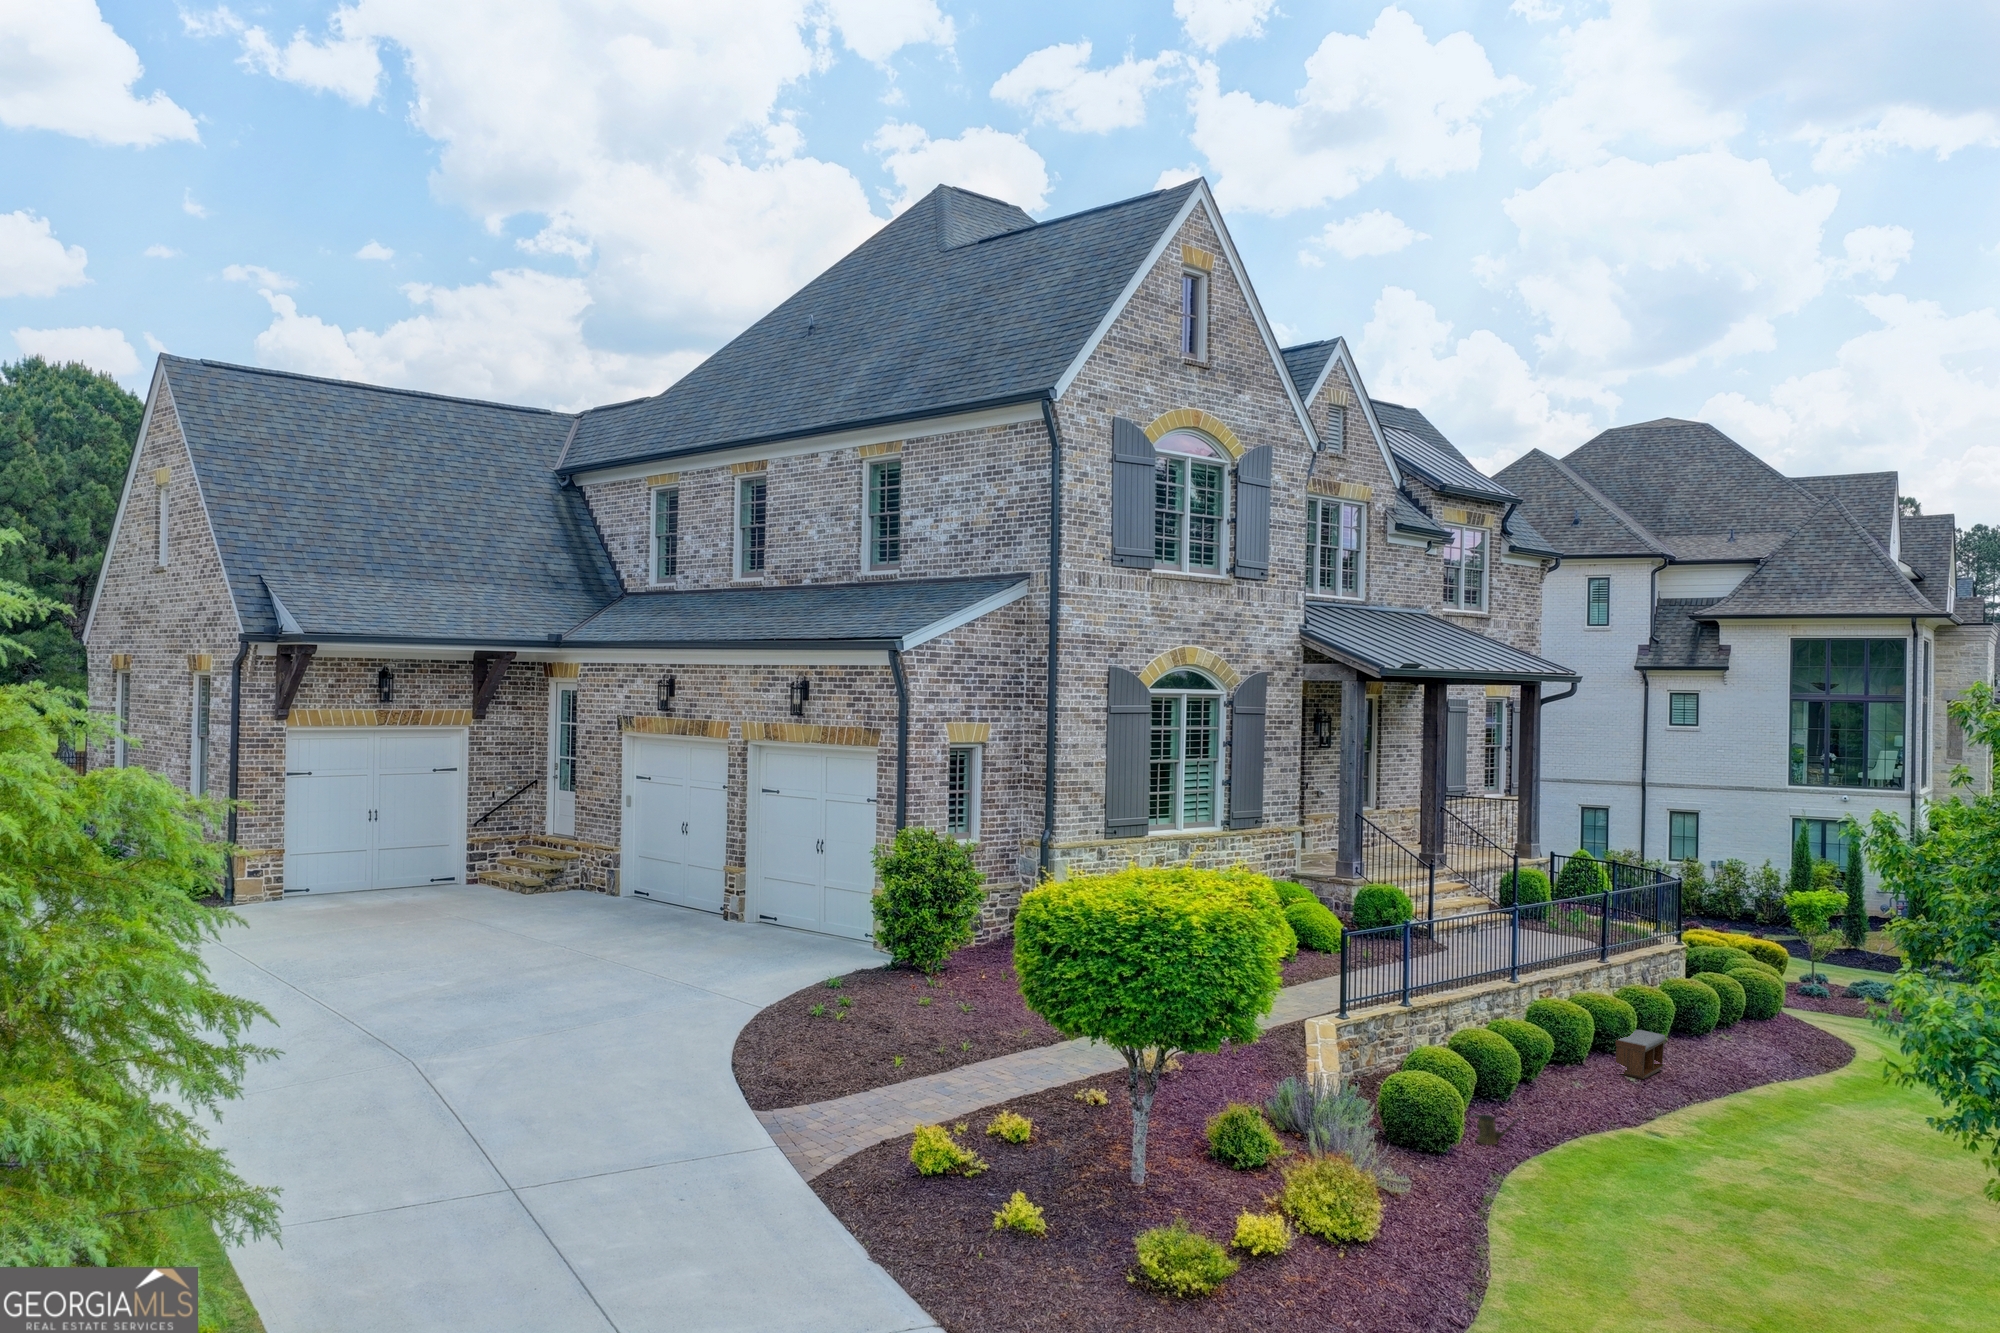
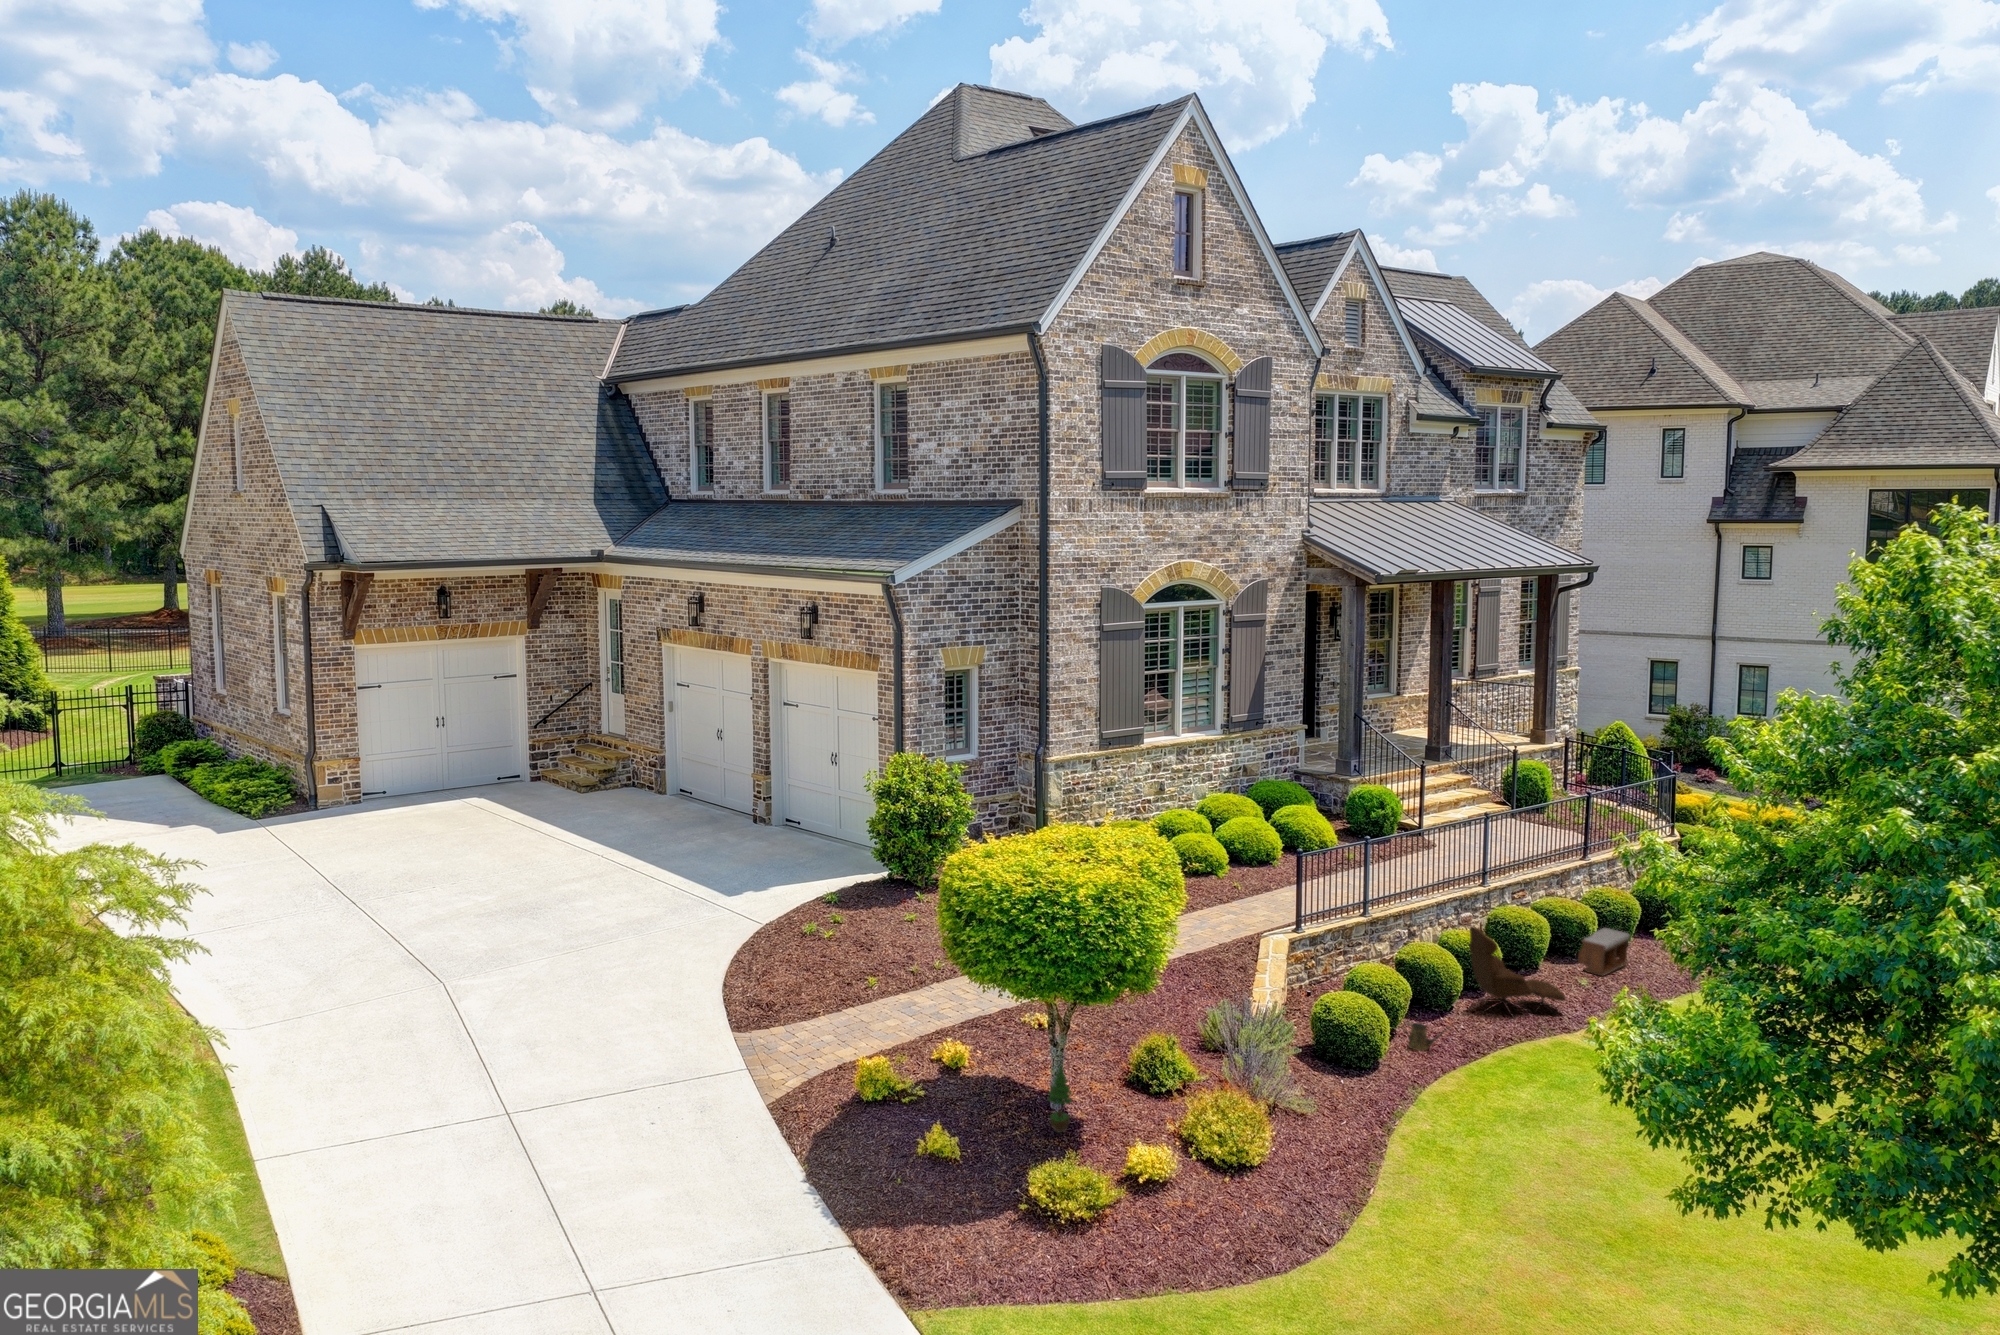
lounge chair: none [1518,1017,1623,1117] -> present [1469,926,1566,1018]
potted tree: none [1140,1127,1169,1210] -> present [1048,1066,1072,1132]

